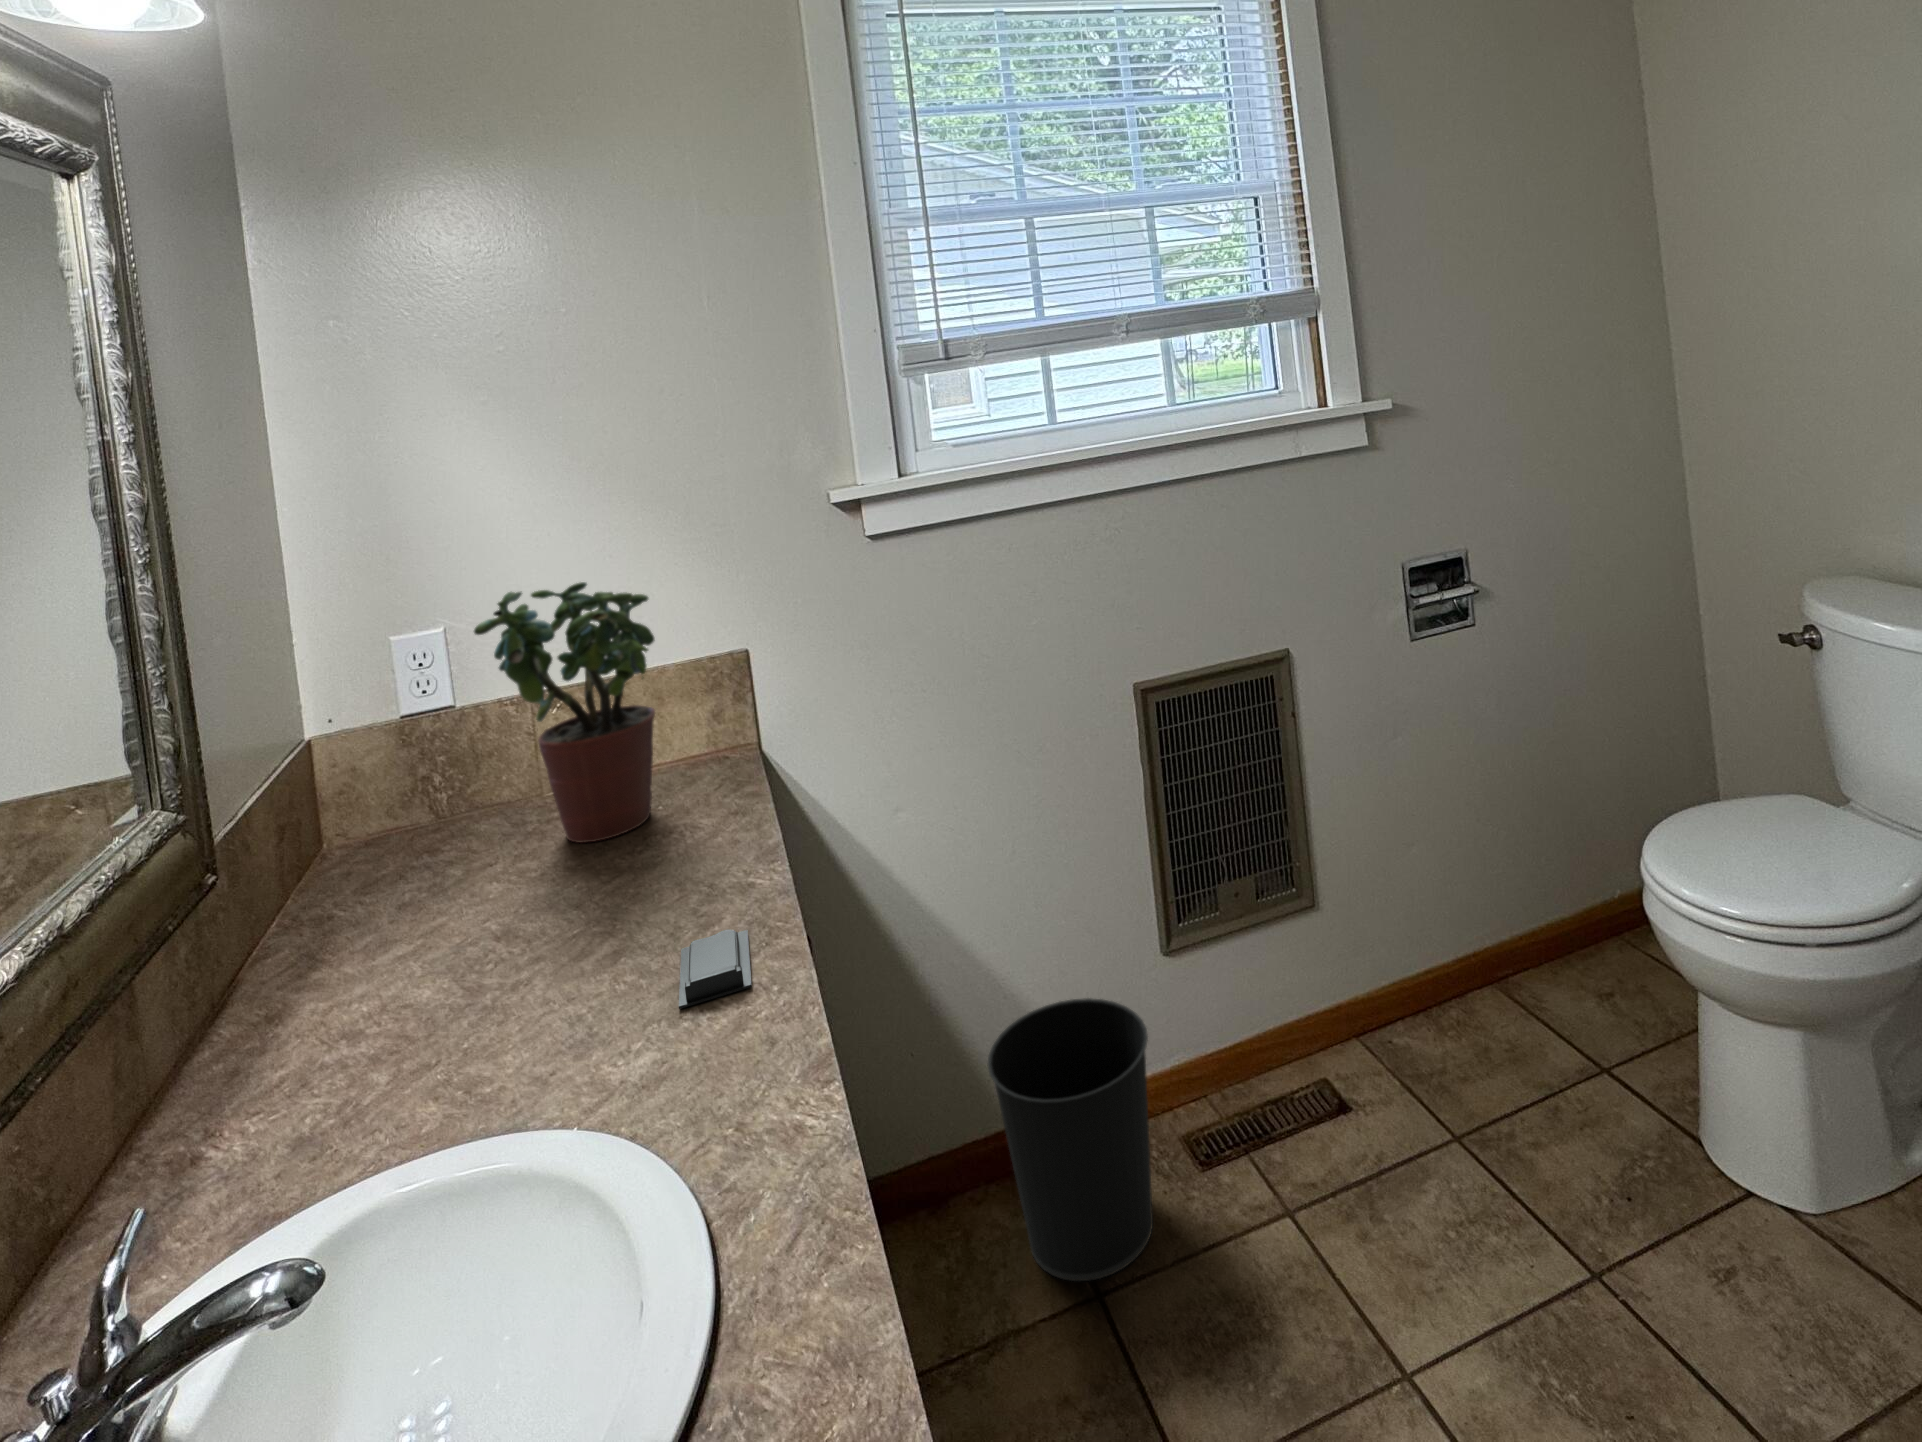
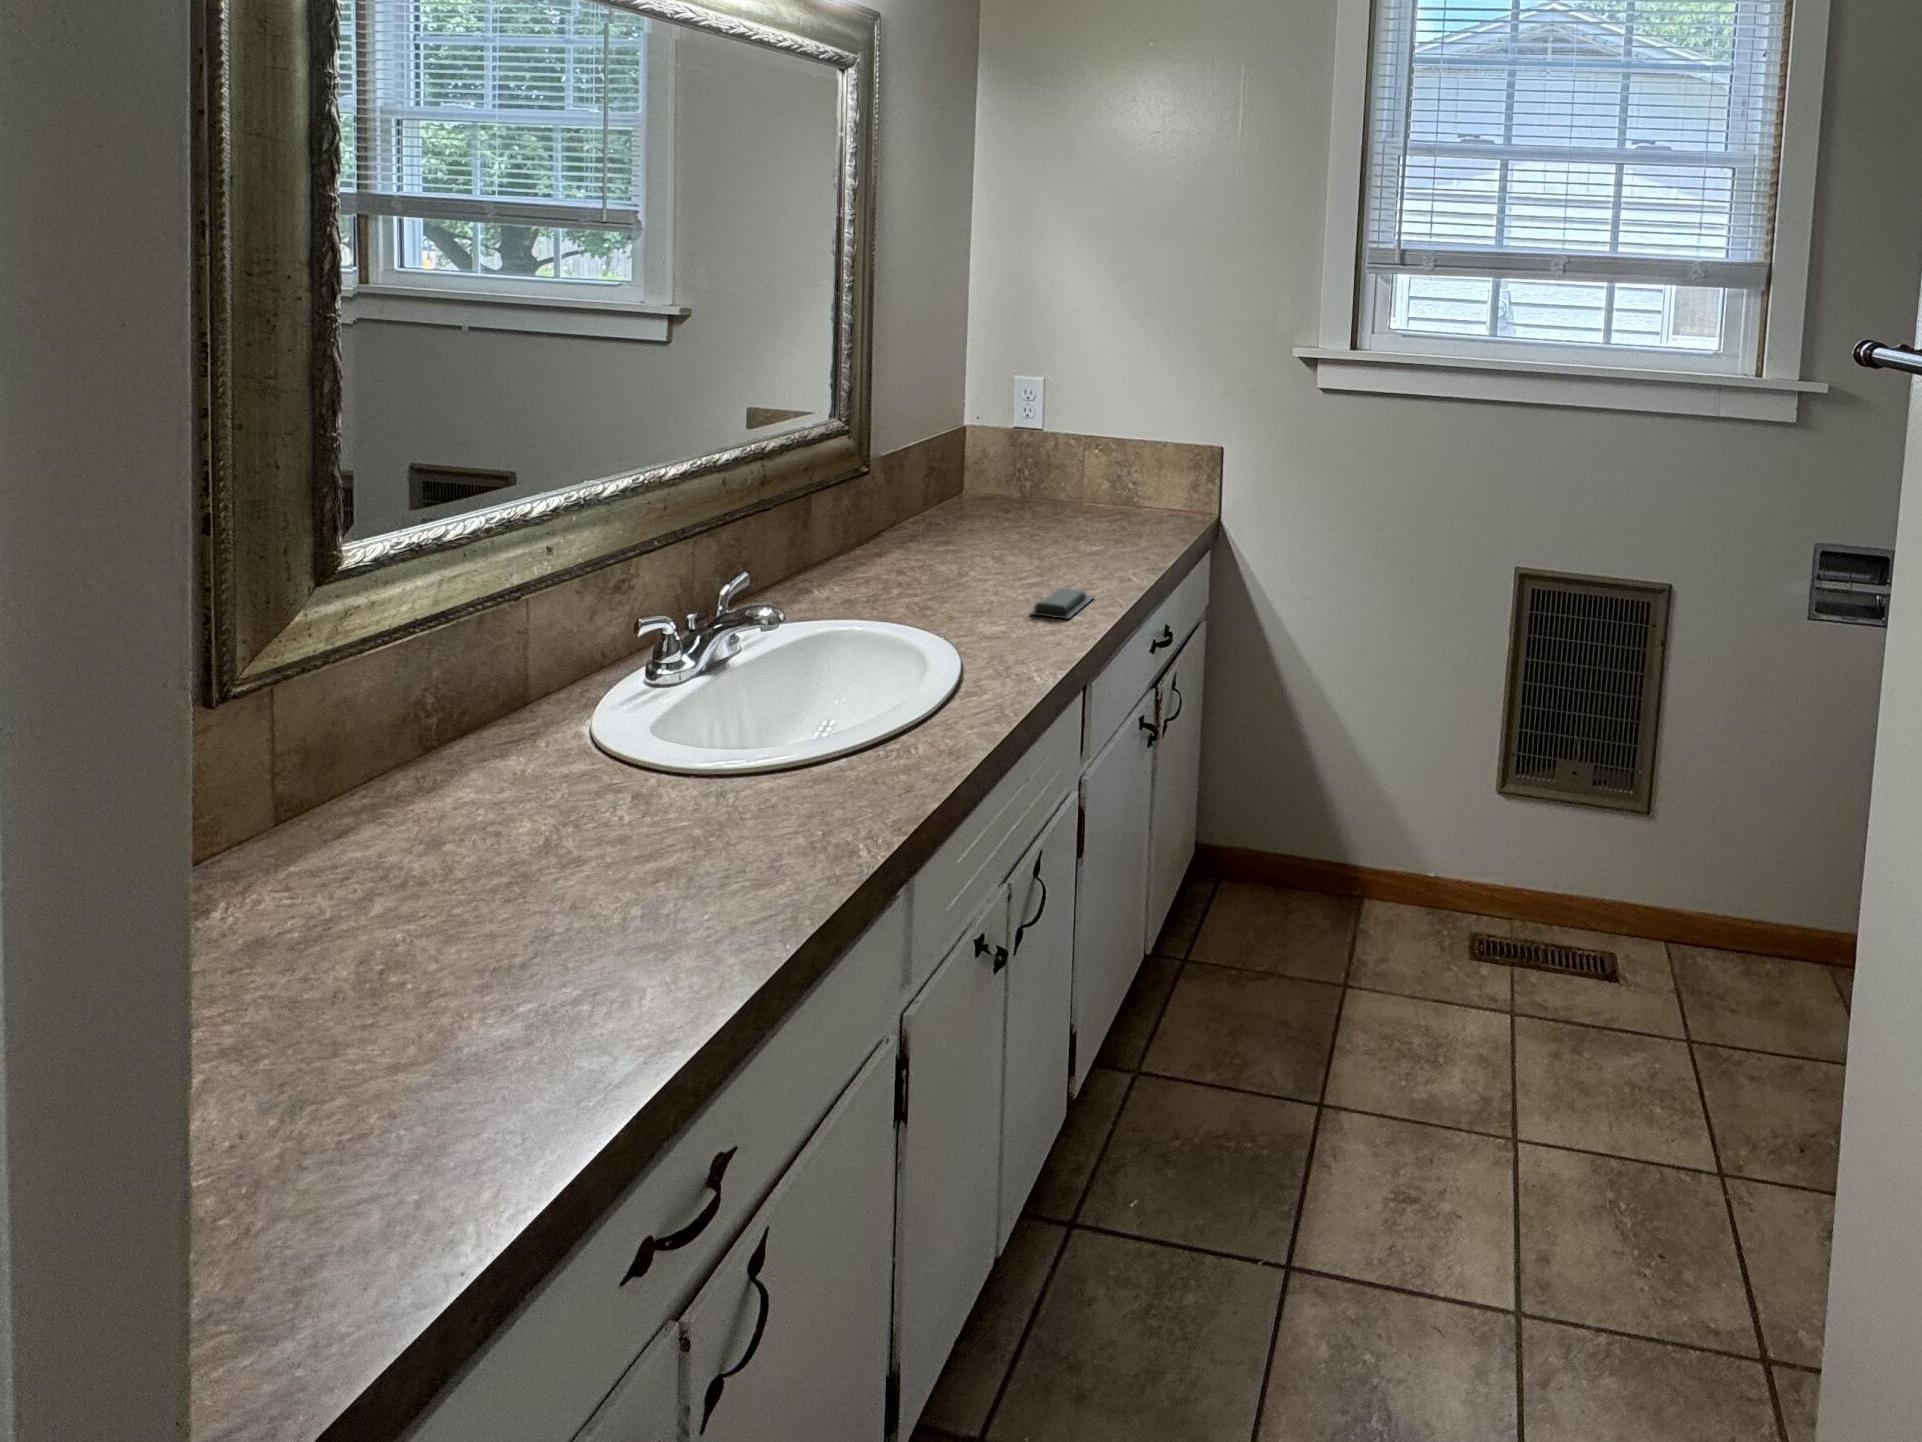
potted plant: present [474,582,655,843] -> none [1031,359,1141,533]
wastebasket: present [987,998,1153,1281] -> none [1312,781,1439,980]

